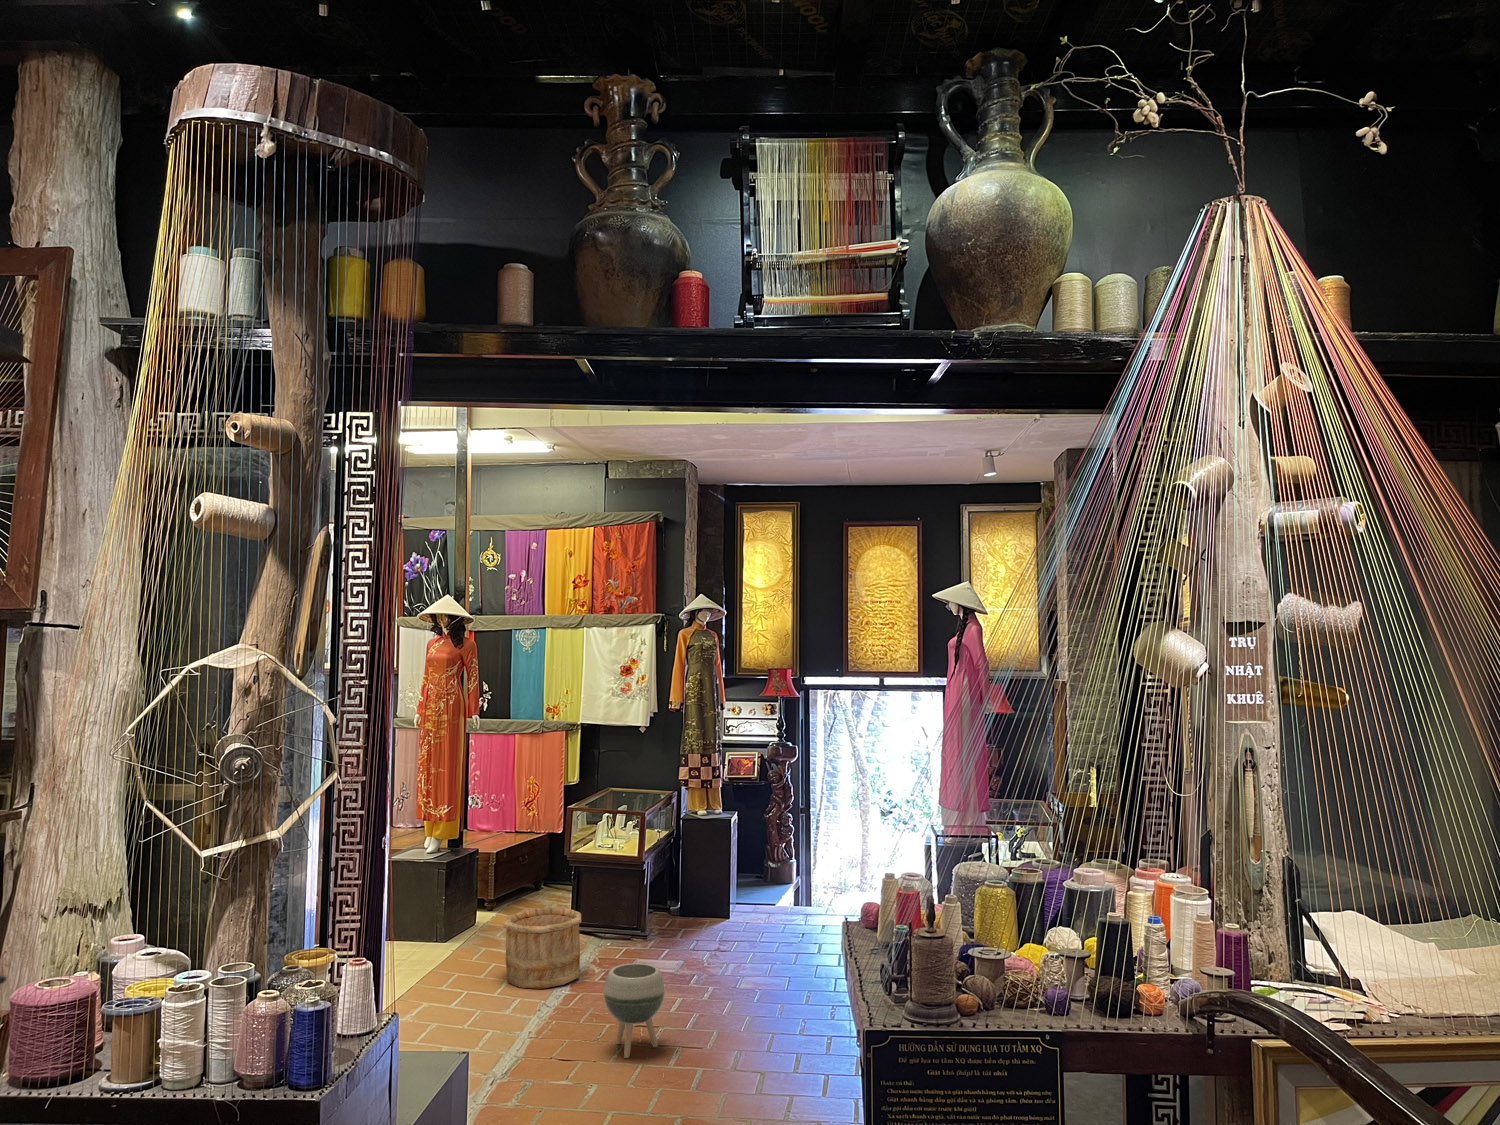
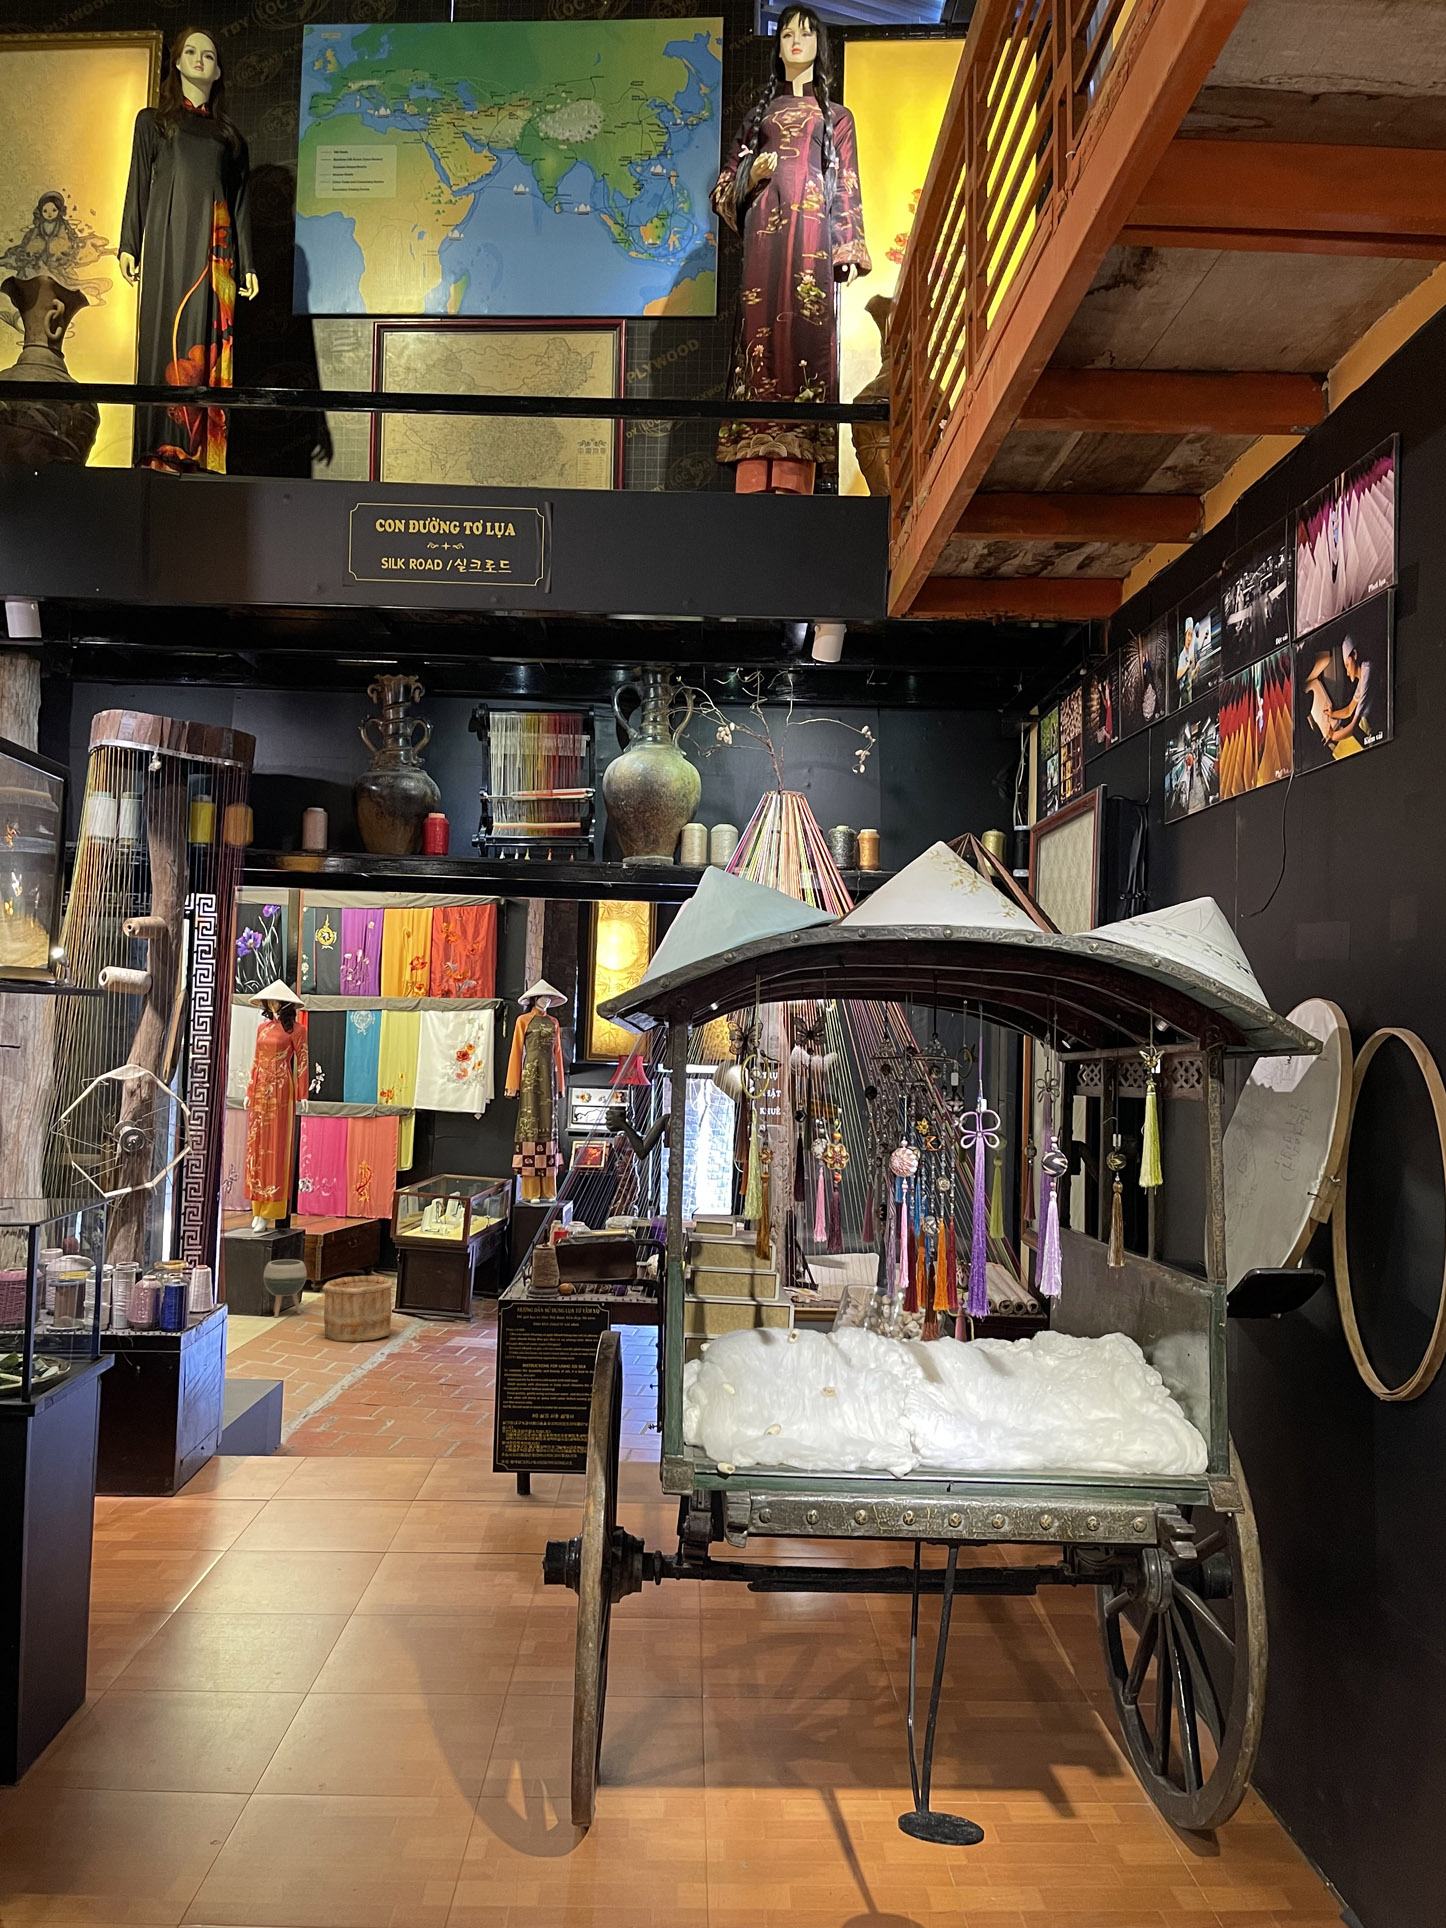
planter: present [604,963,665,1058] -> present [264,1260,307,1318]

